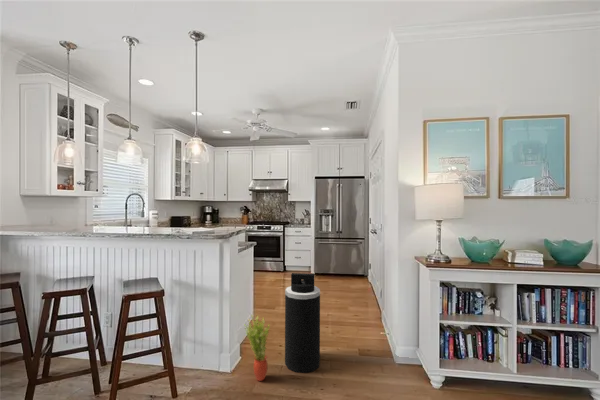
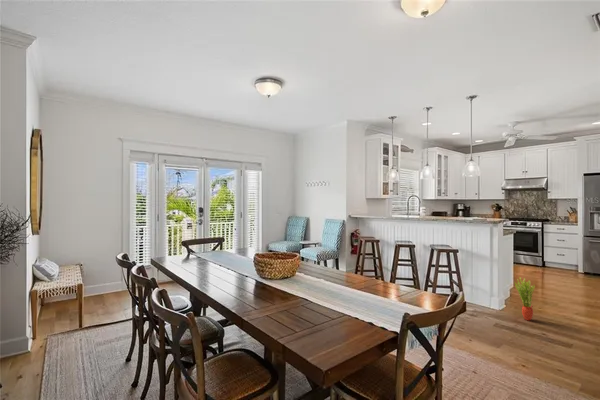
trash can: present [285,273,320,373] -> none [548,255,582,326]

